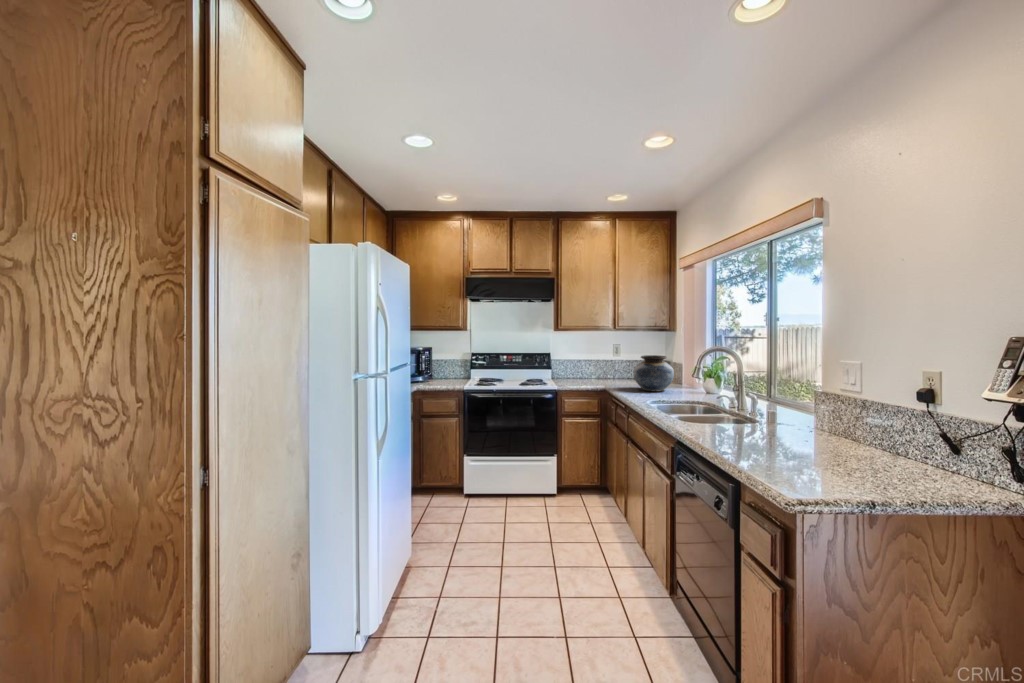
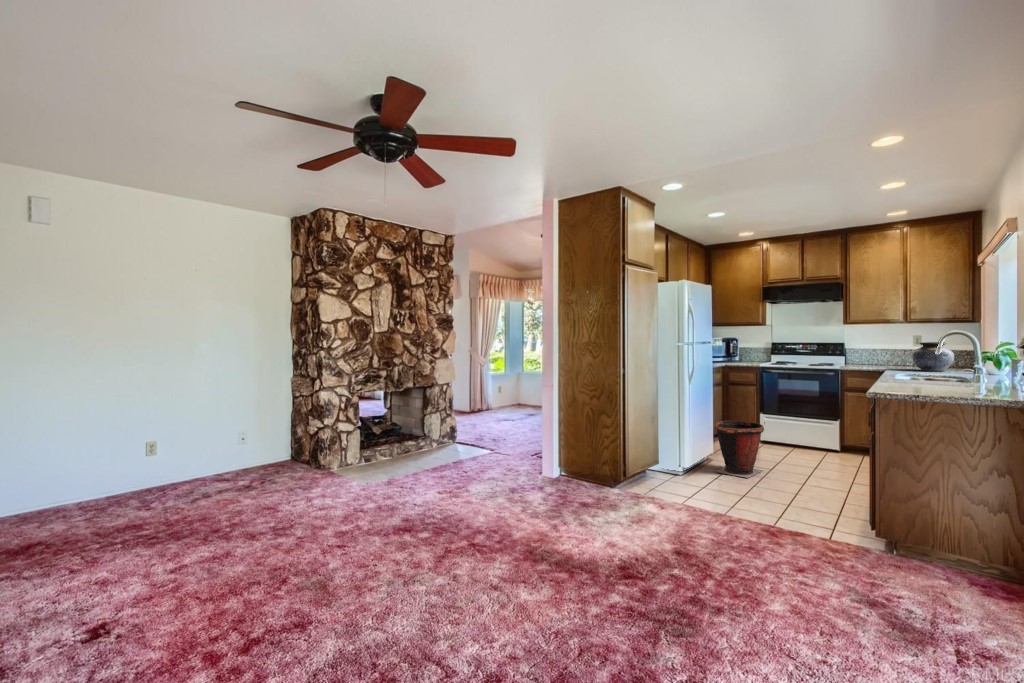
waste bin: none [403,495,489,629] -> present [714,421,765,478]

